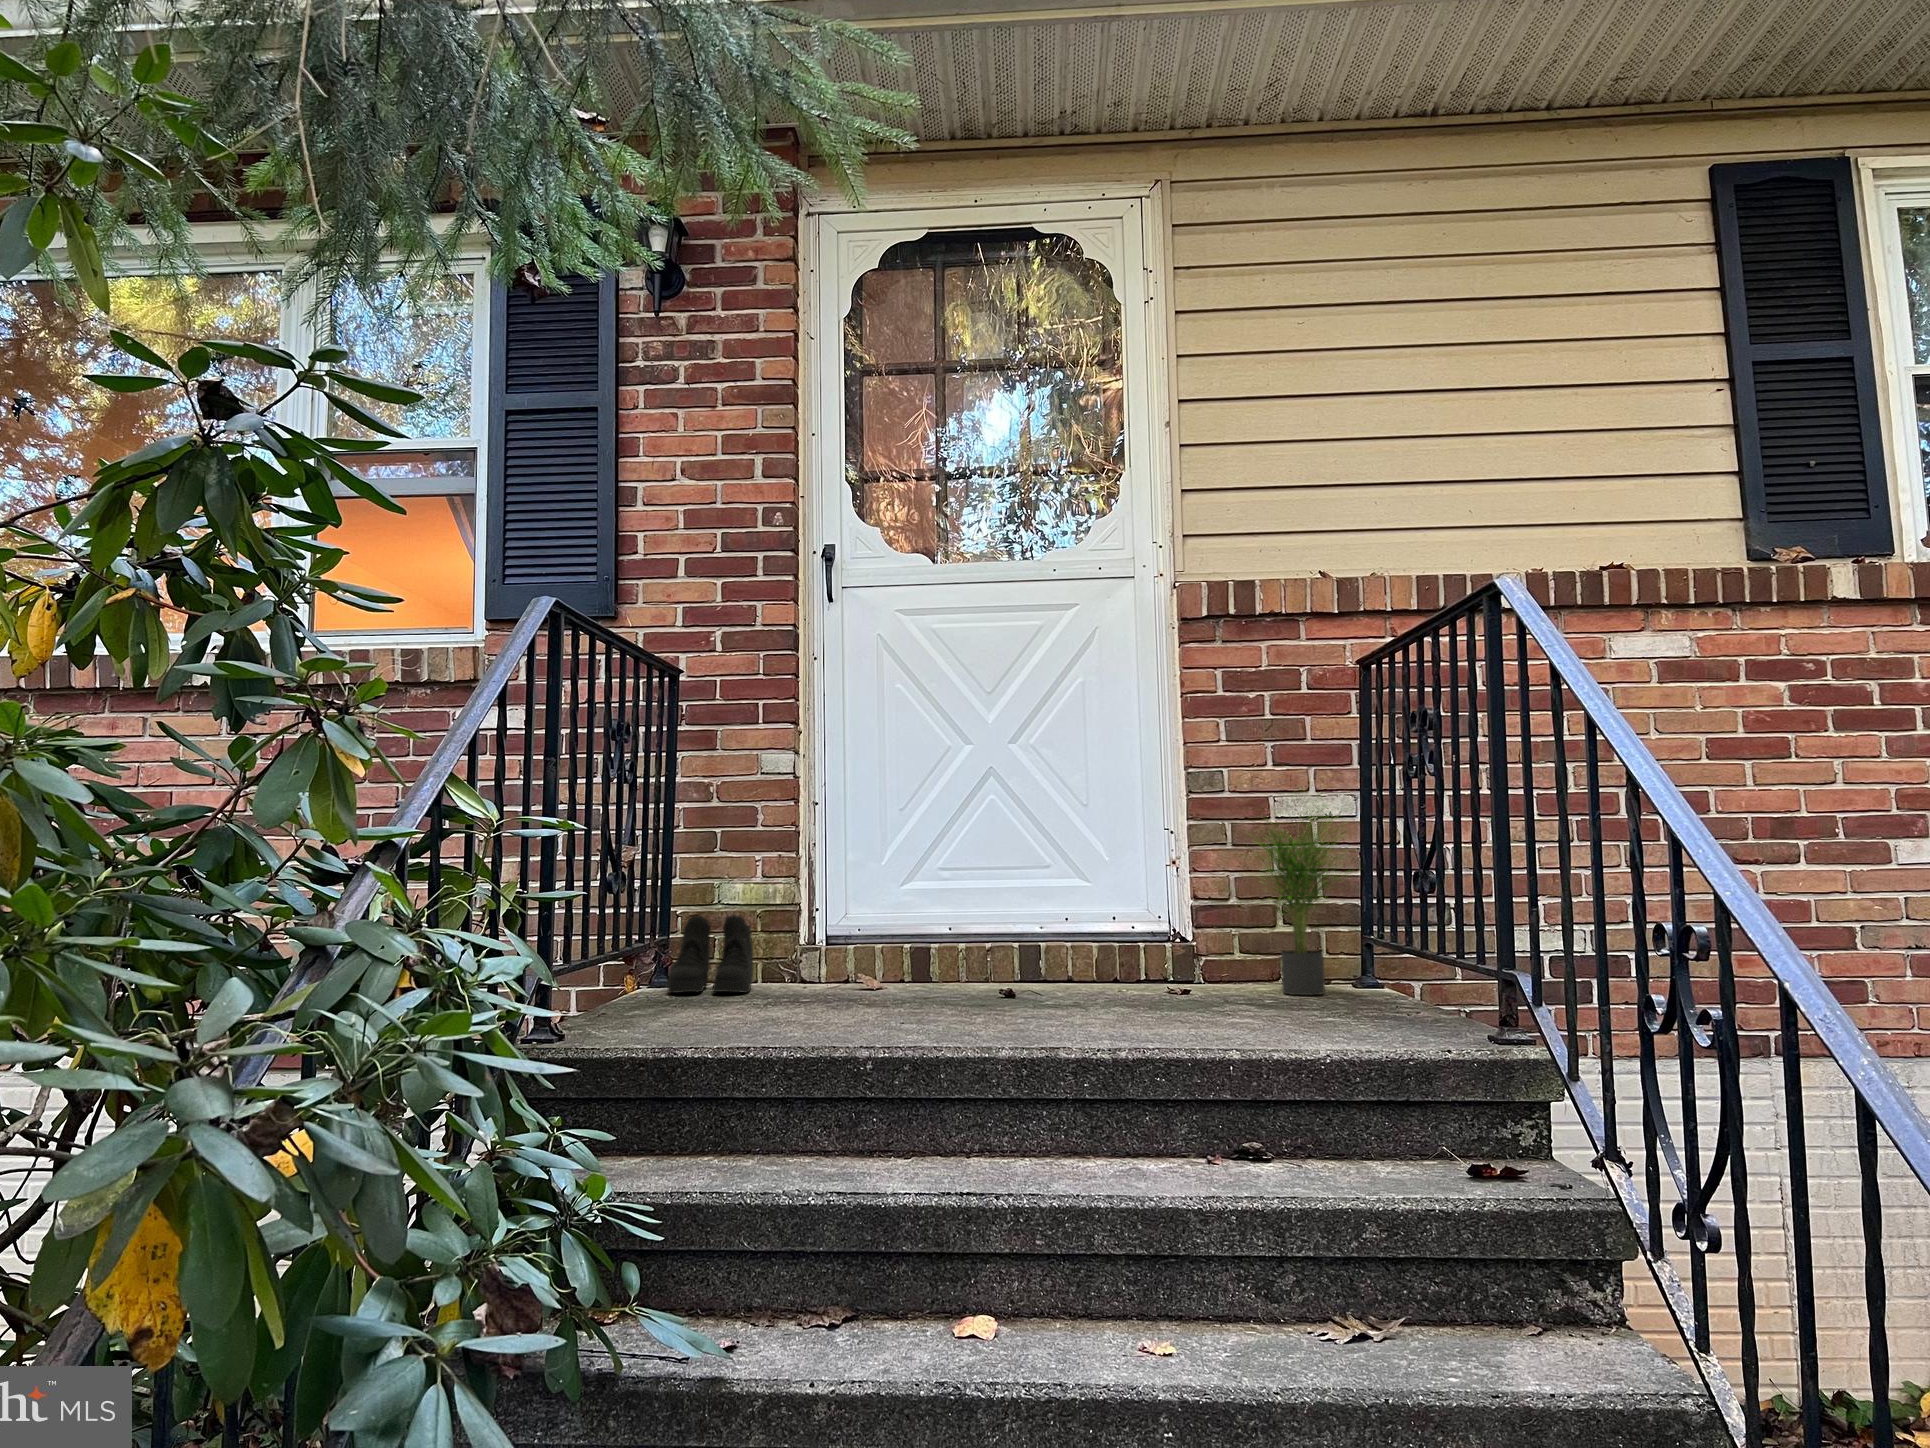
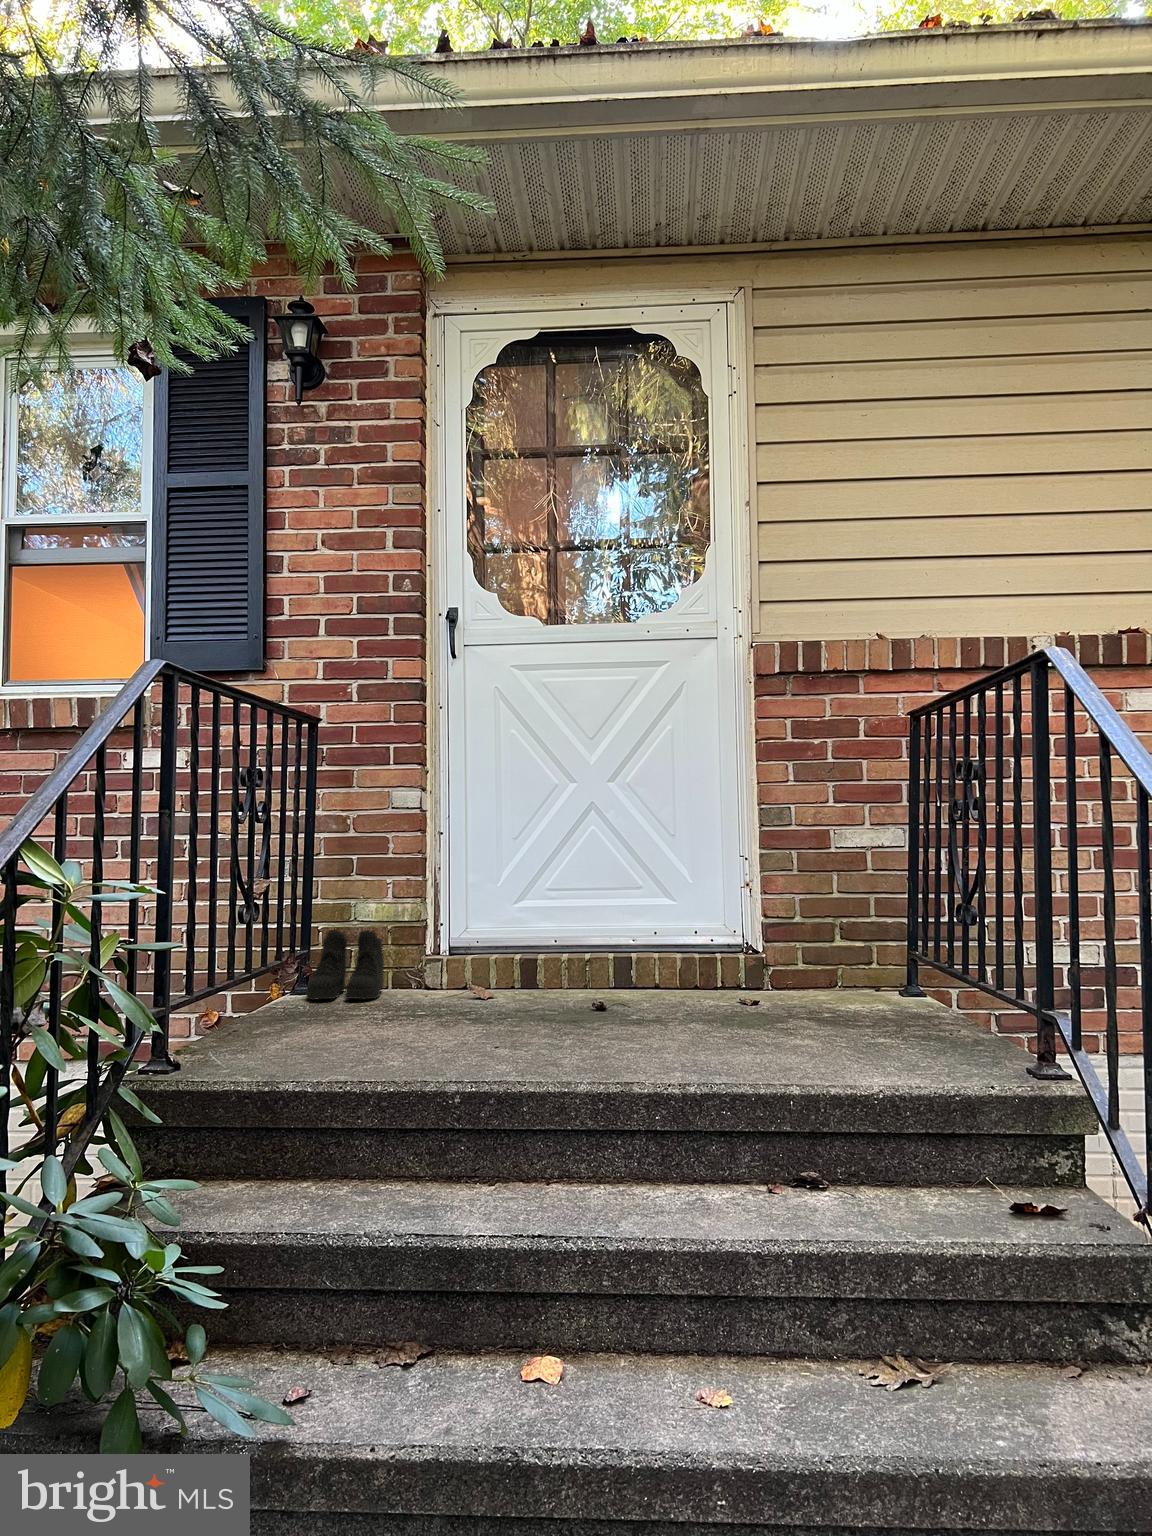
potted plant: present [1251,797,1350,995] -> none [802,821,912,1003]

